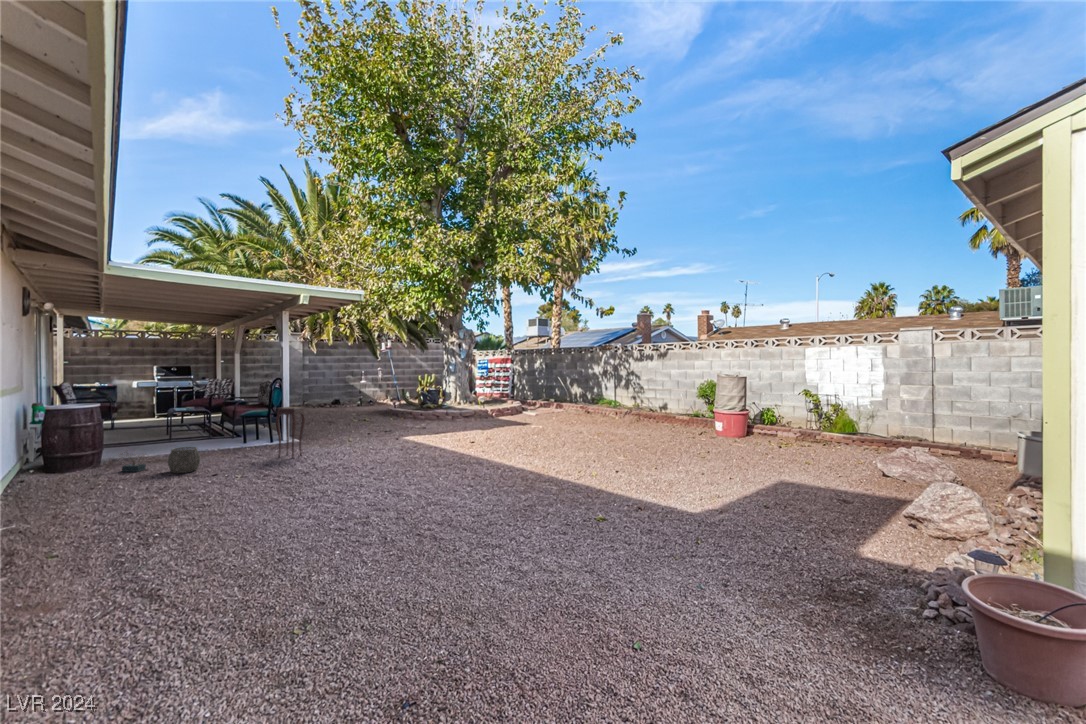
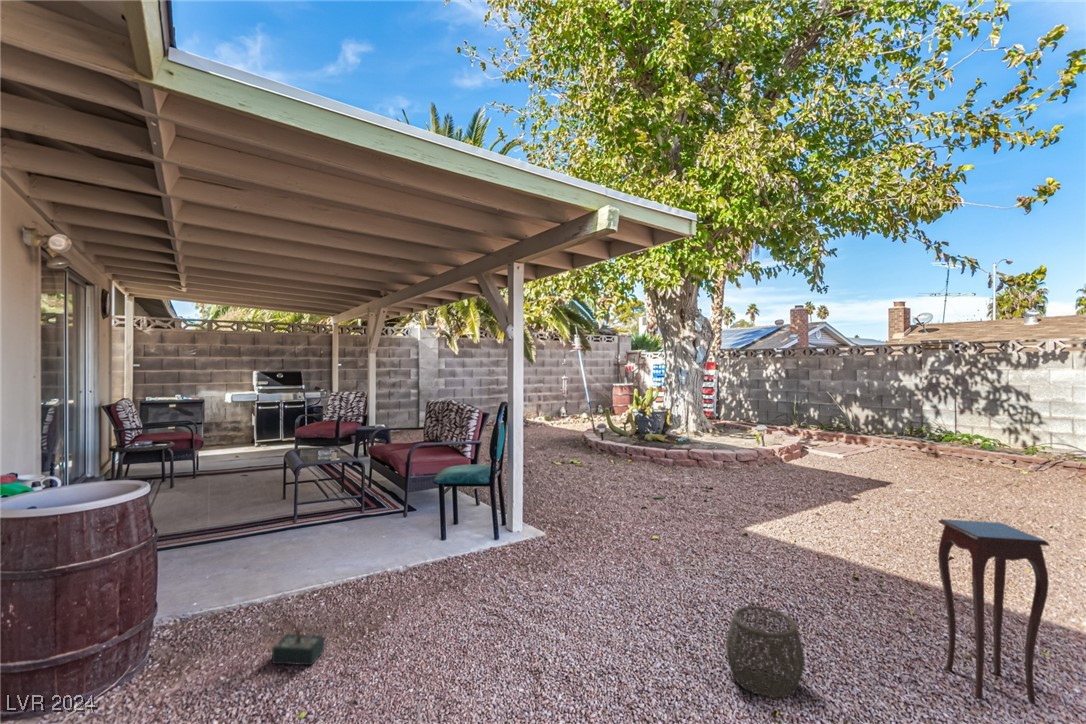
side table: present [276,407,305,458] -> present [938,519,1049,704]
woven basket: present [168,447,200,473] -> present [726,606,805,699]

